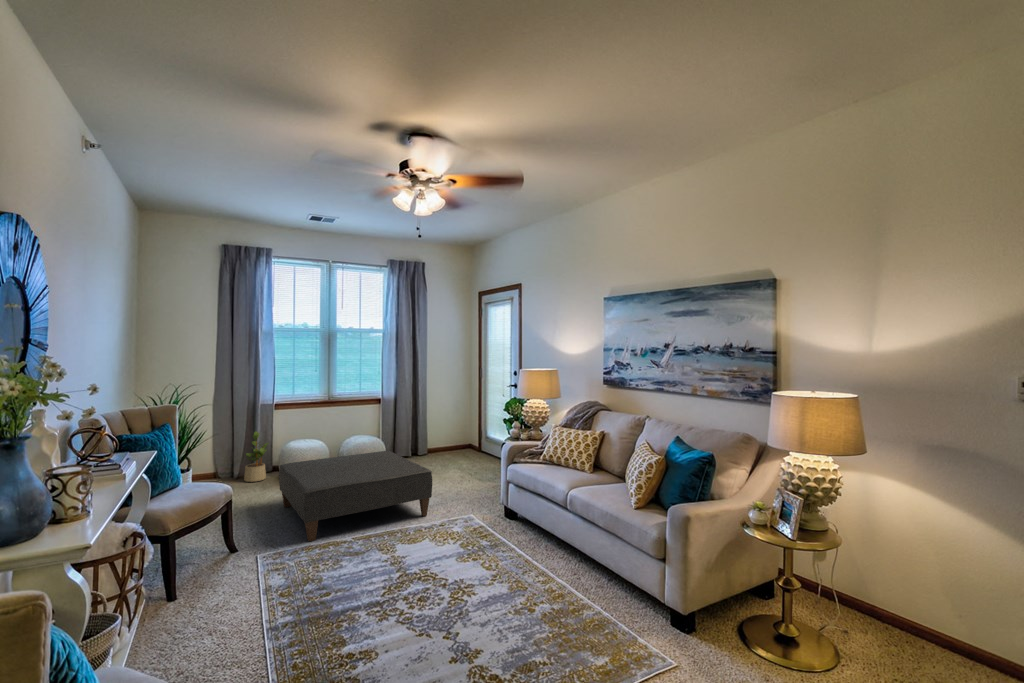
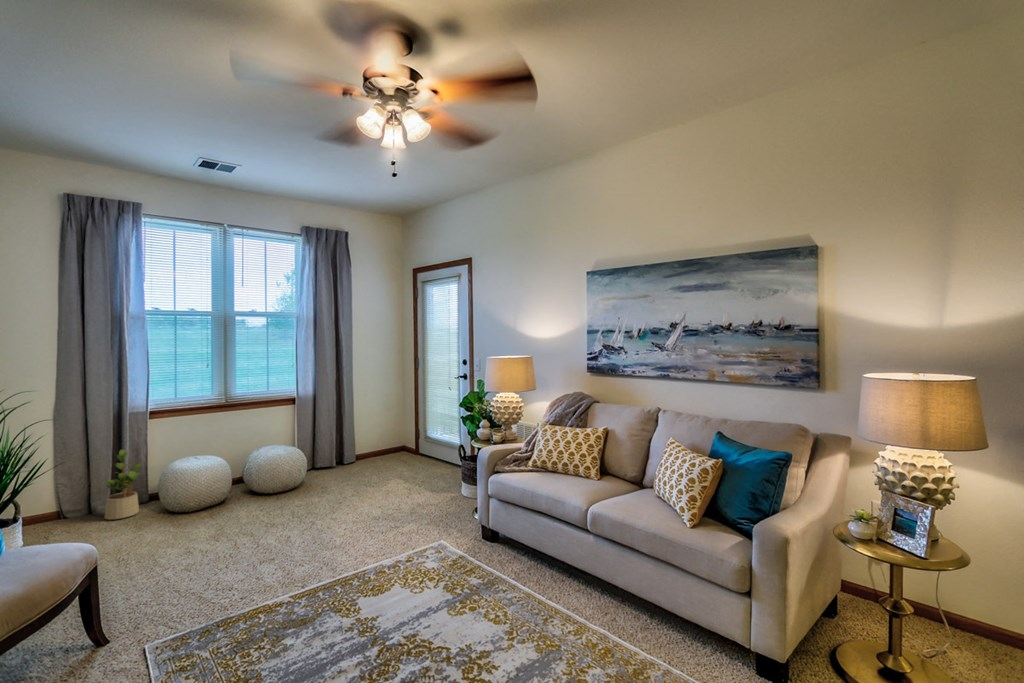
ottoman: present [279,451,432,541] -> none [164,464,391,611]

